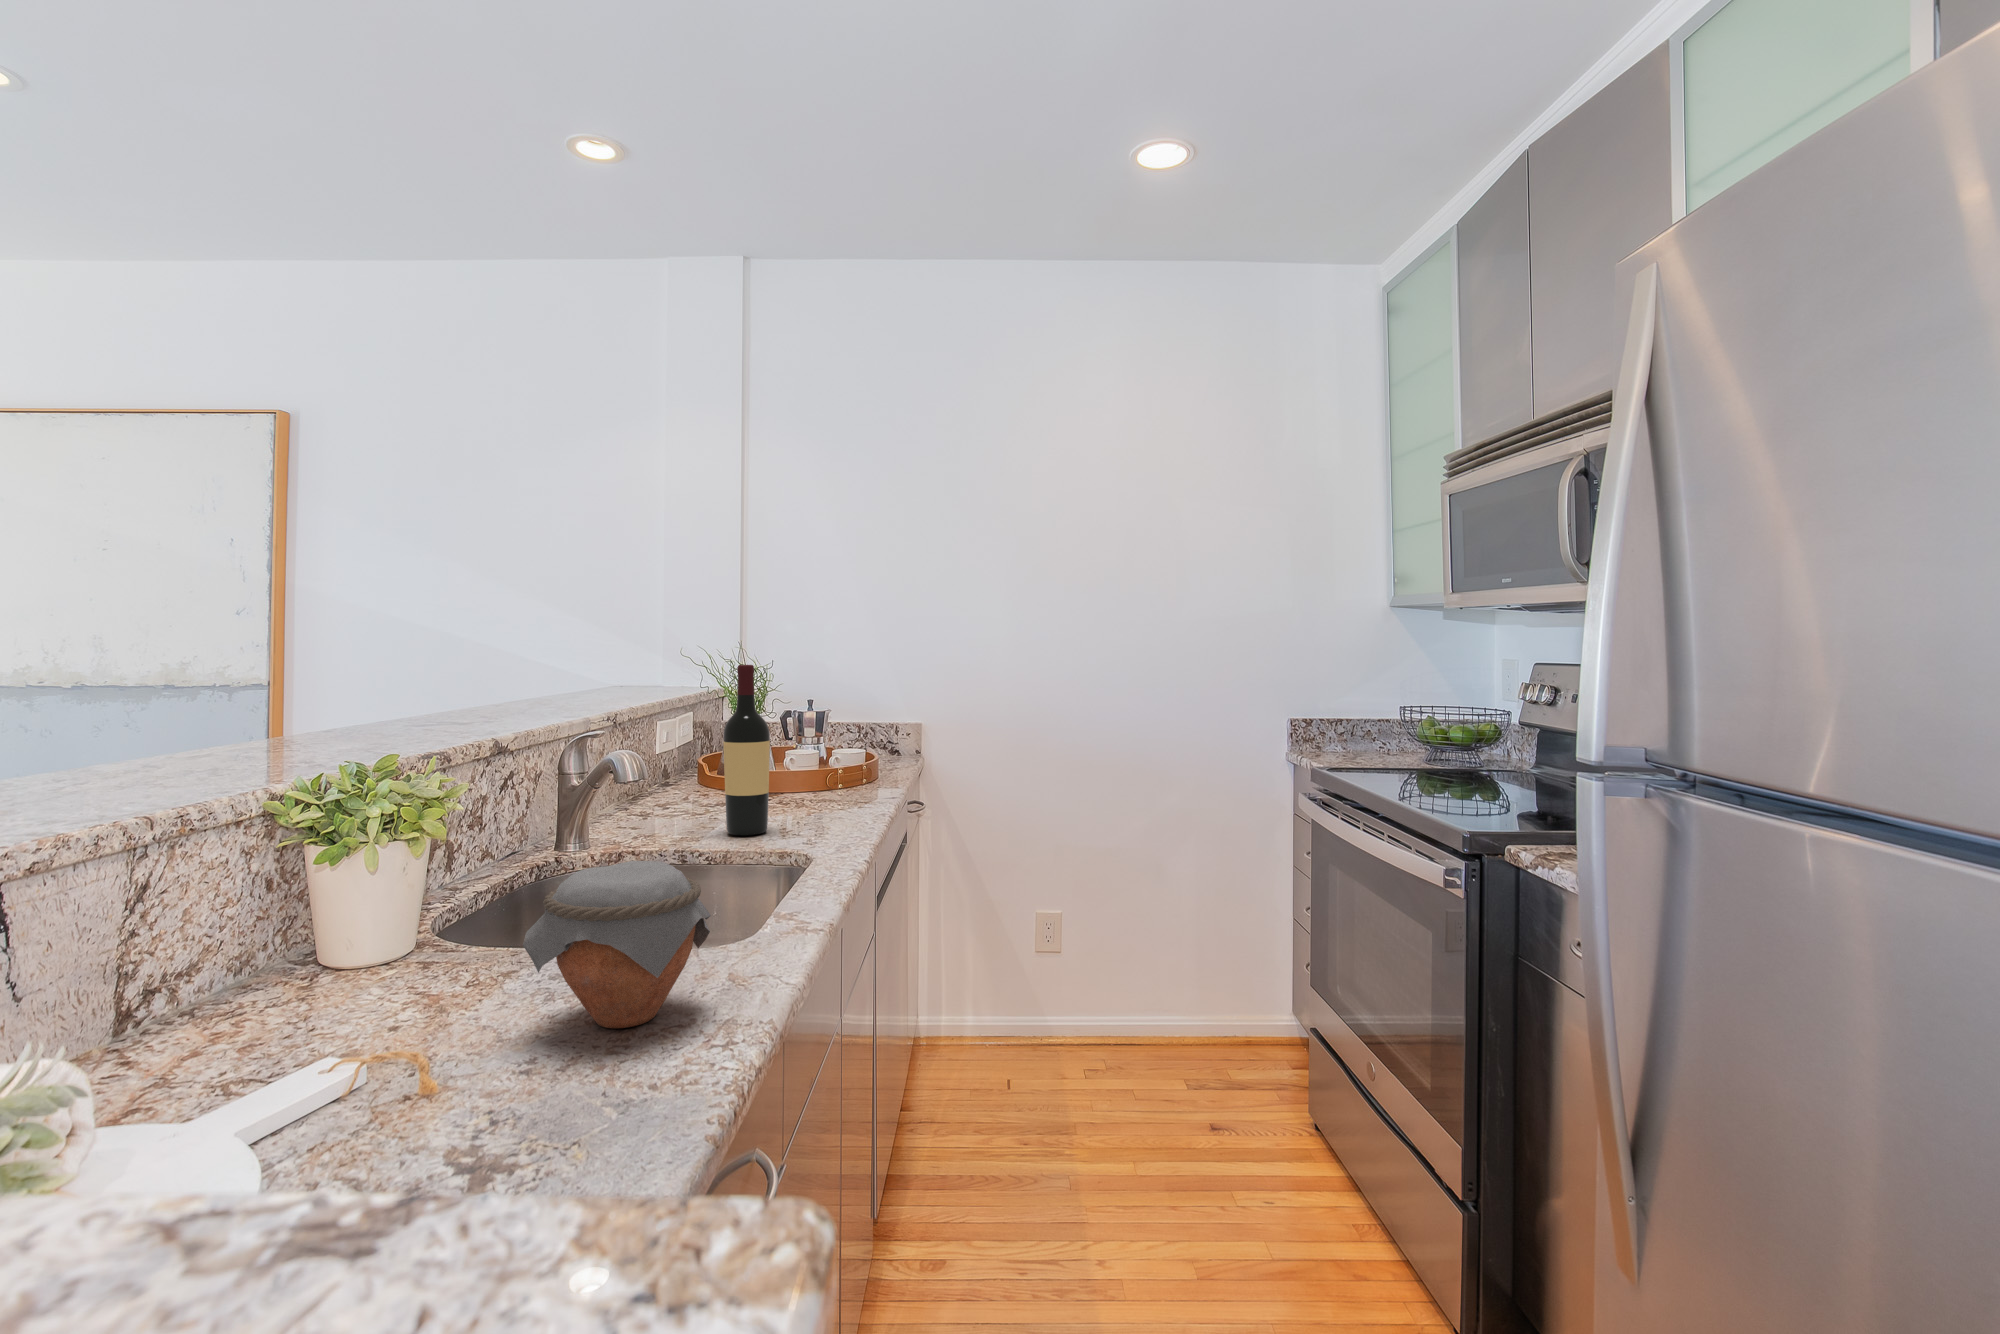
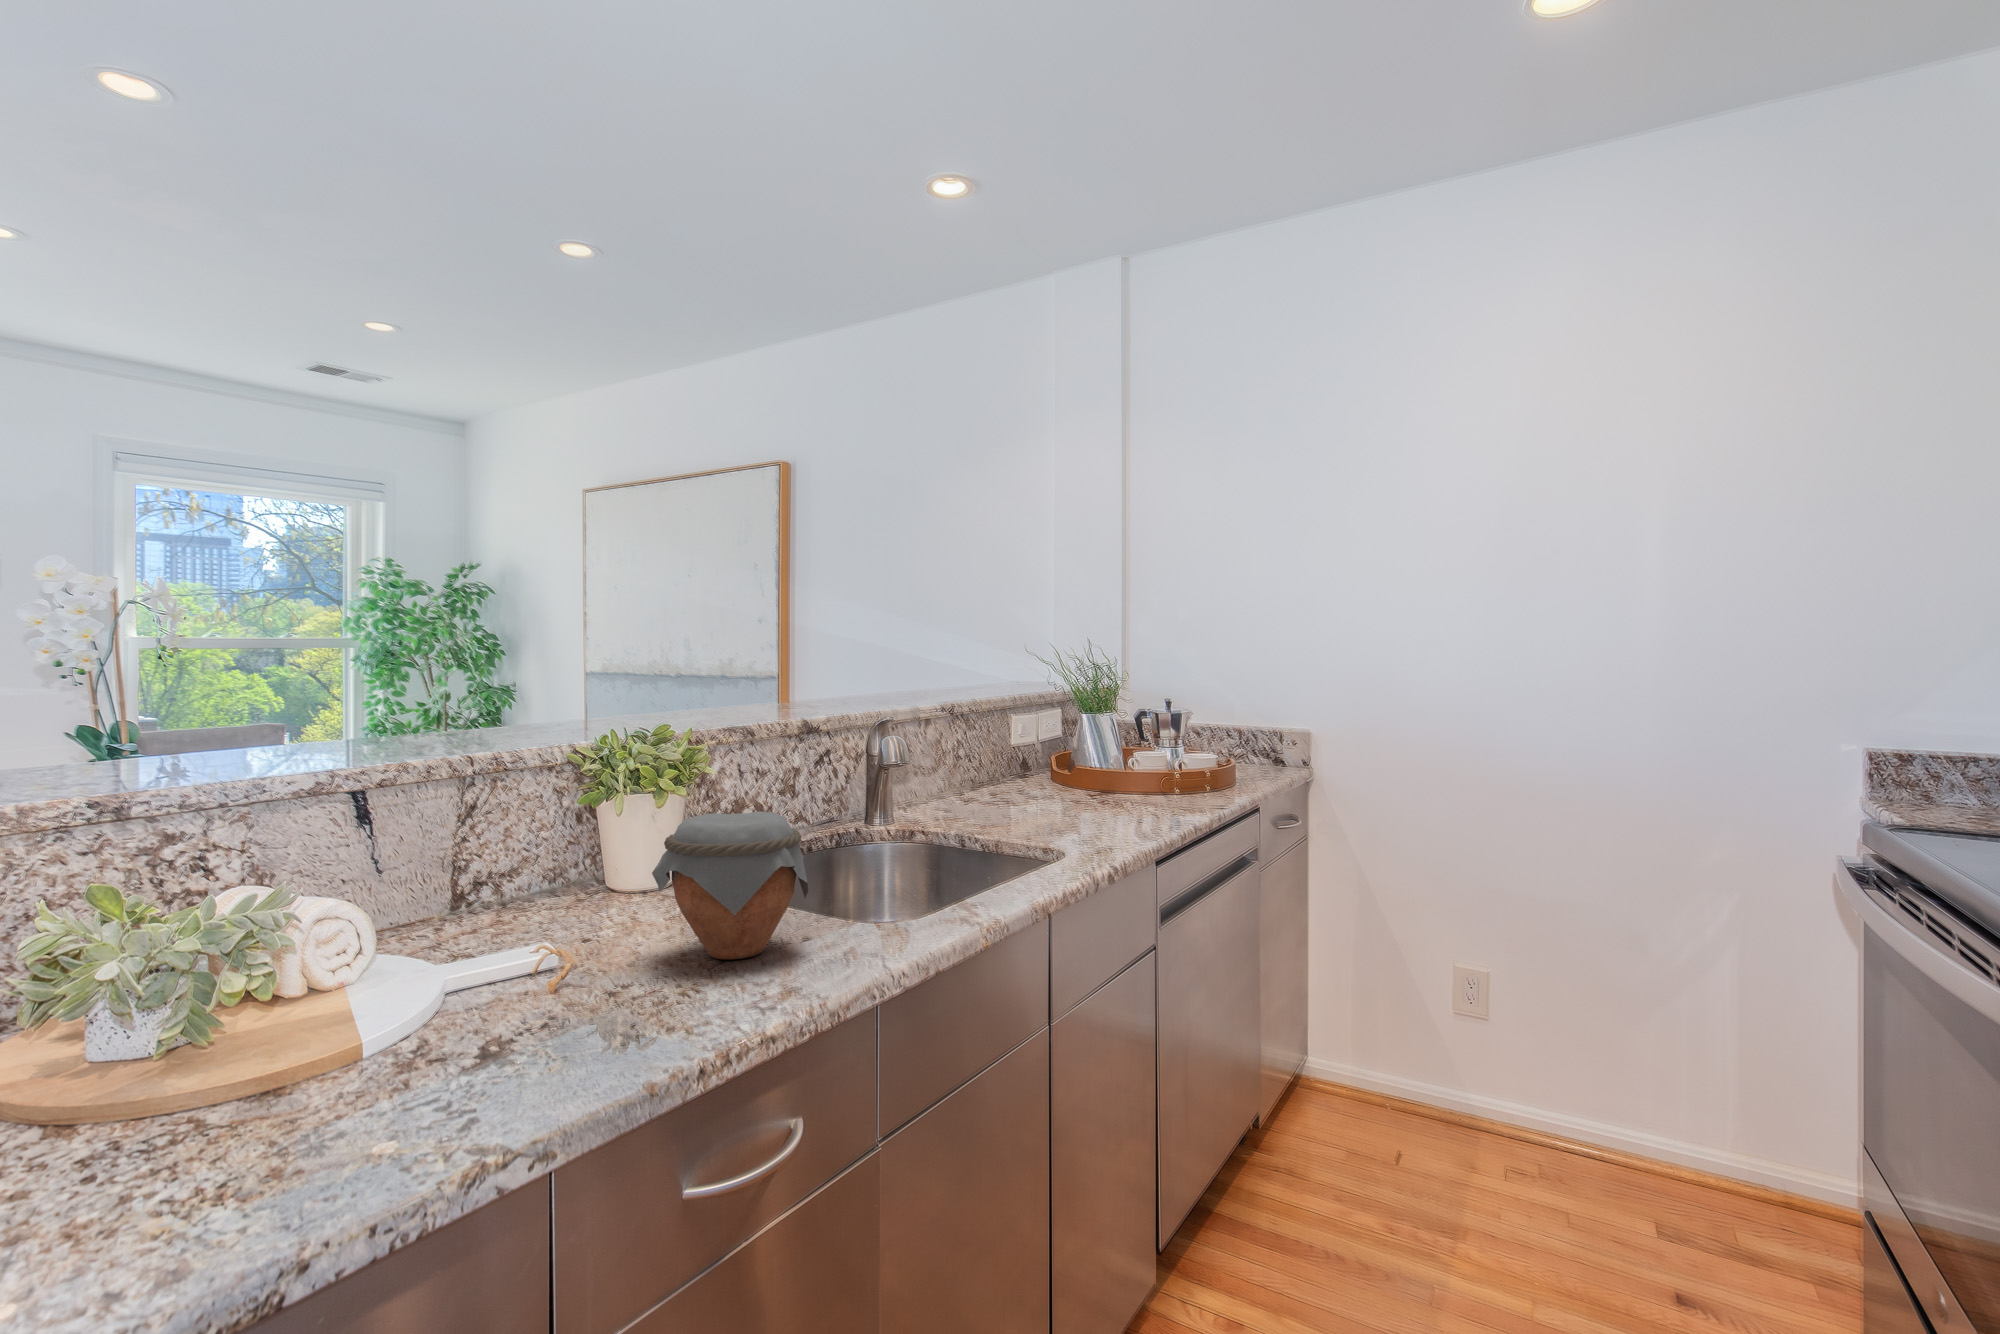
wine bottle: present [723,665,770,836] -> none [1011,652,1056,824]

